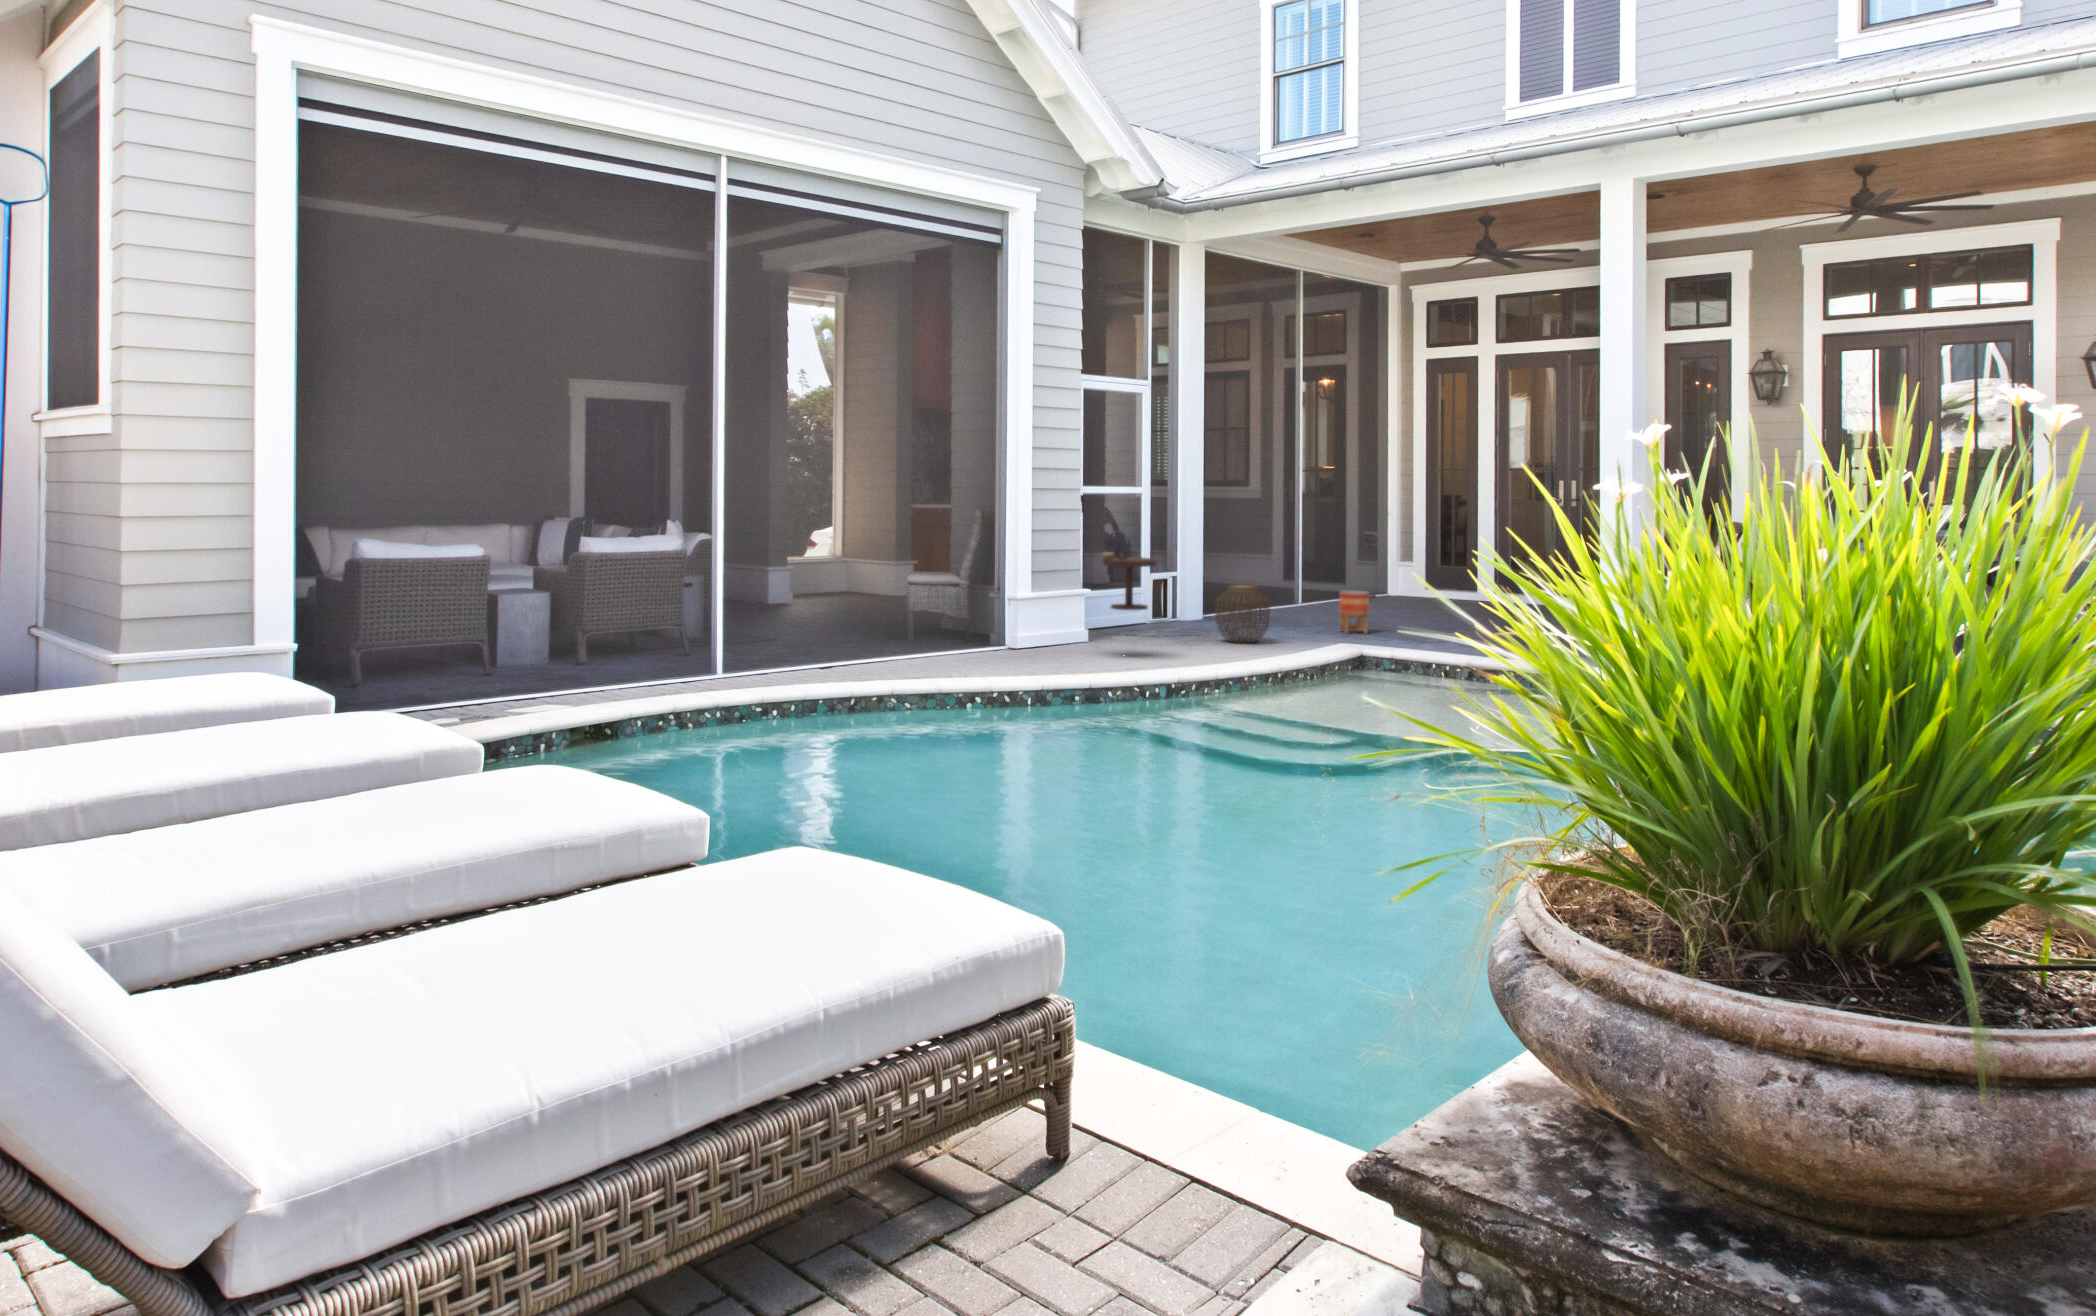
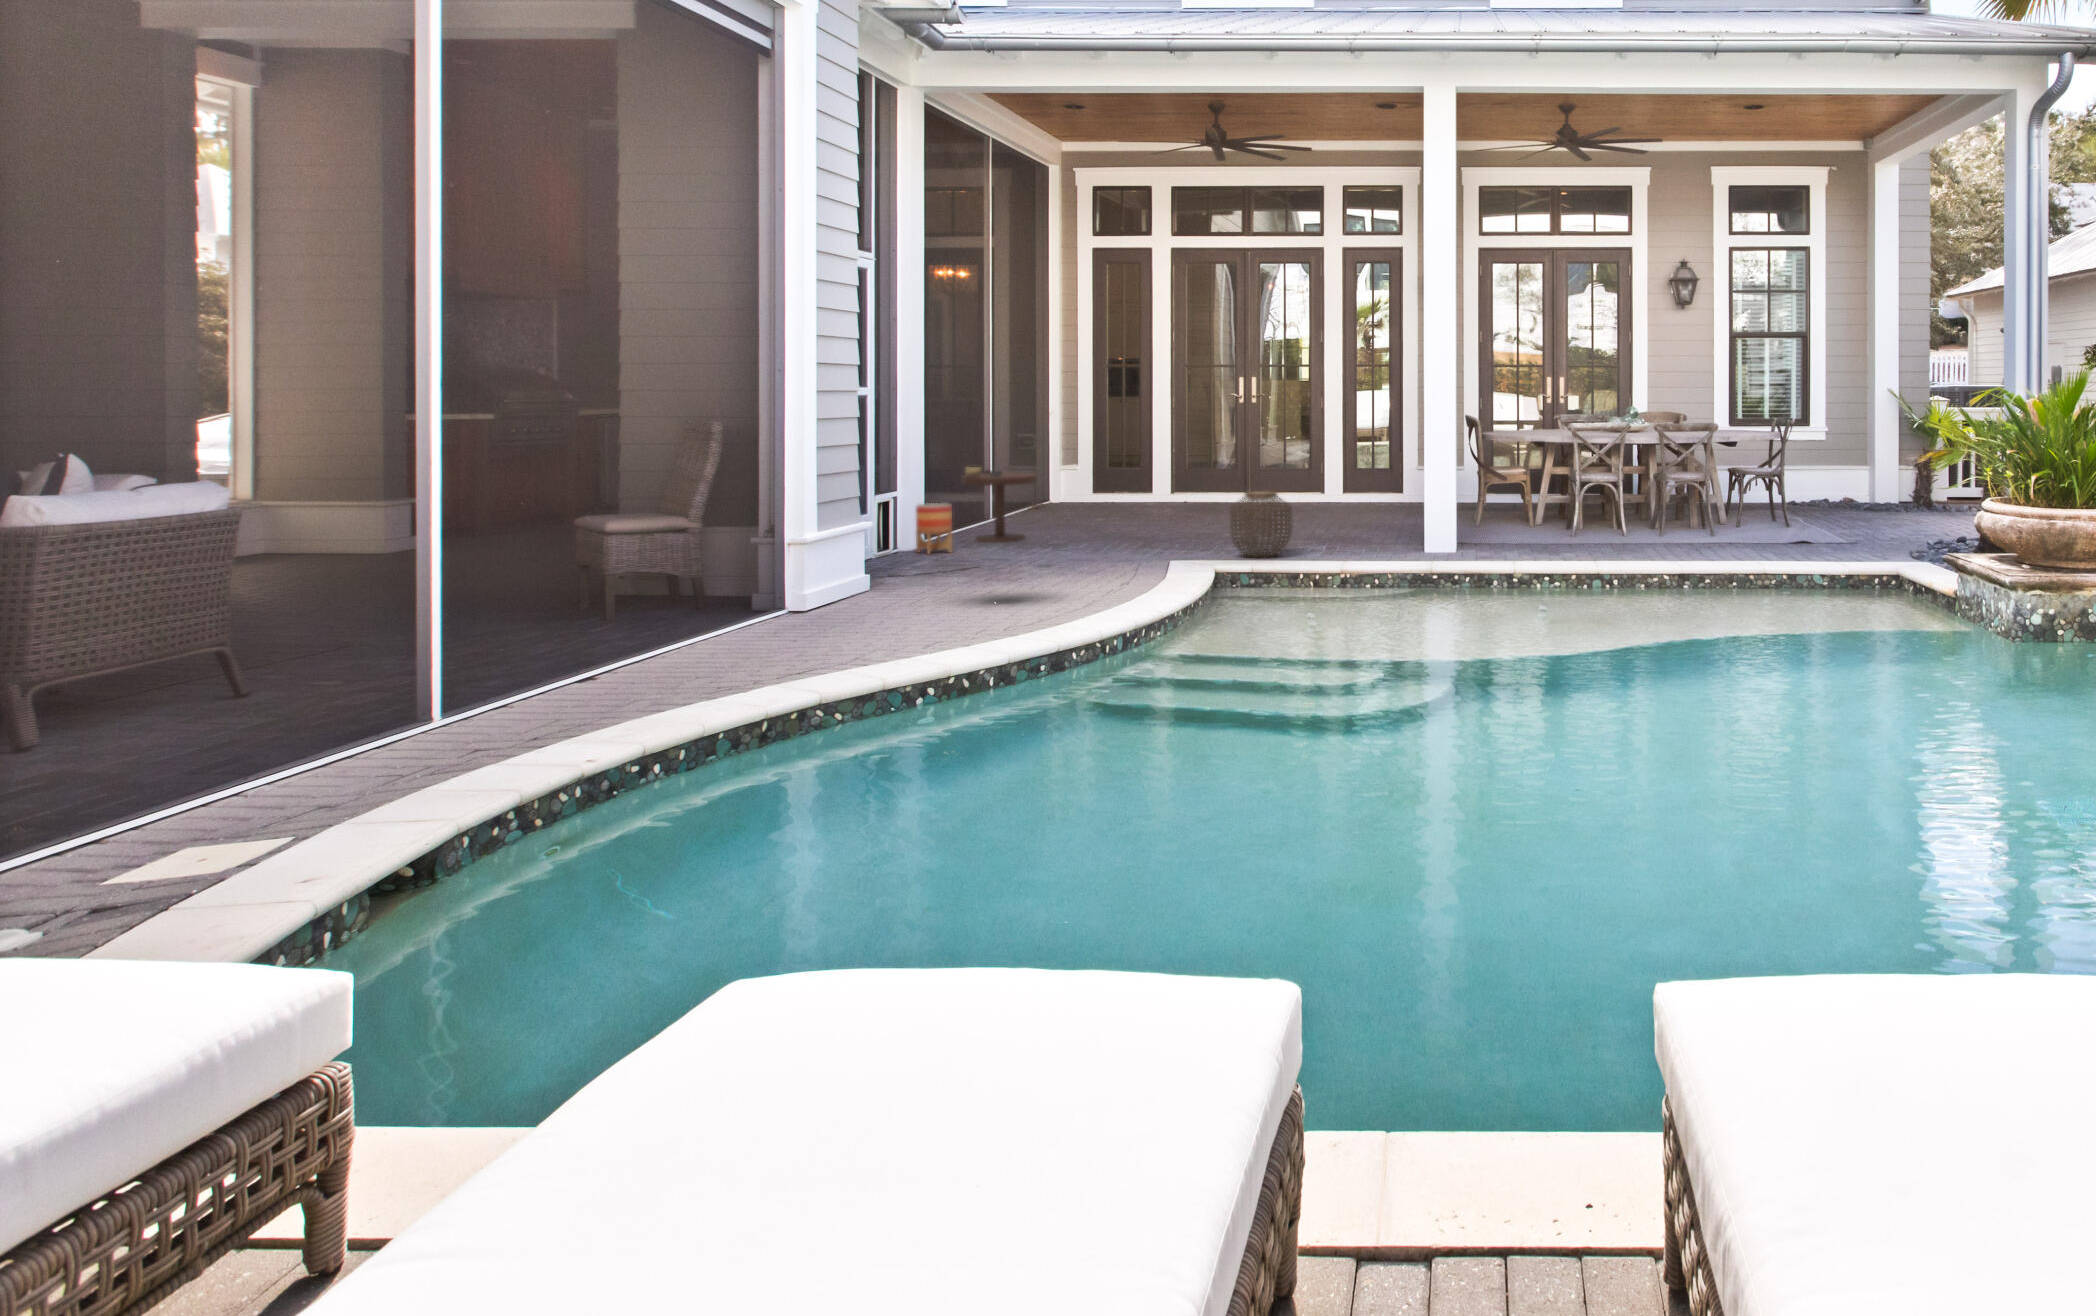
woven basket: present [1216,585,1270,643] -> present [1230,491,1292,558]
planter: present [1339,591,1369,633] -> present [916,503,953,554]

